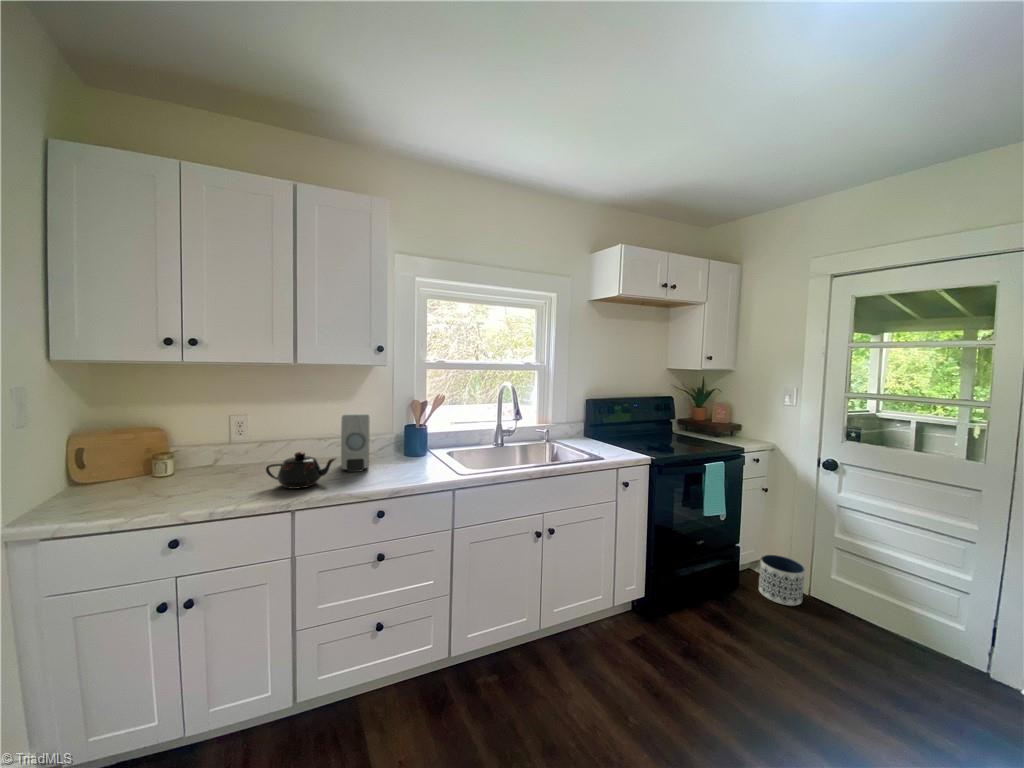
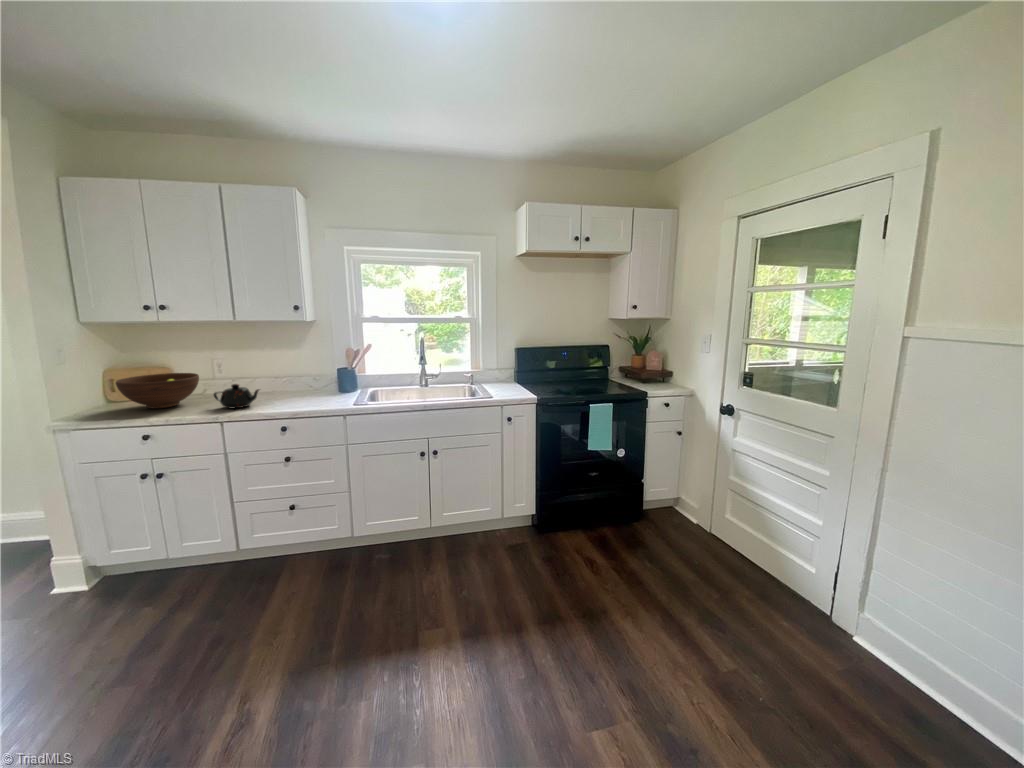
soap dispenser: present [341,413,370,472] -> none [274,358,306,401]
fruit bowl: none [108,436,232,494] -> present [116,373,199,409]
planter: present [759,555,805,606] -> none [662,493,701,538]

